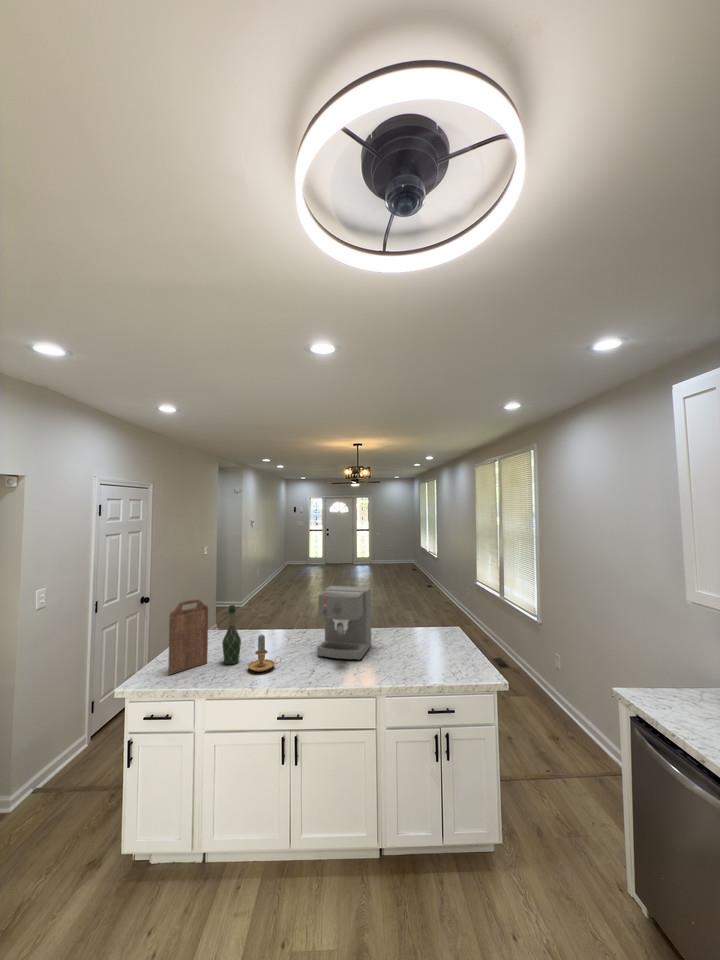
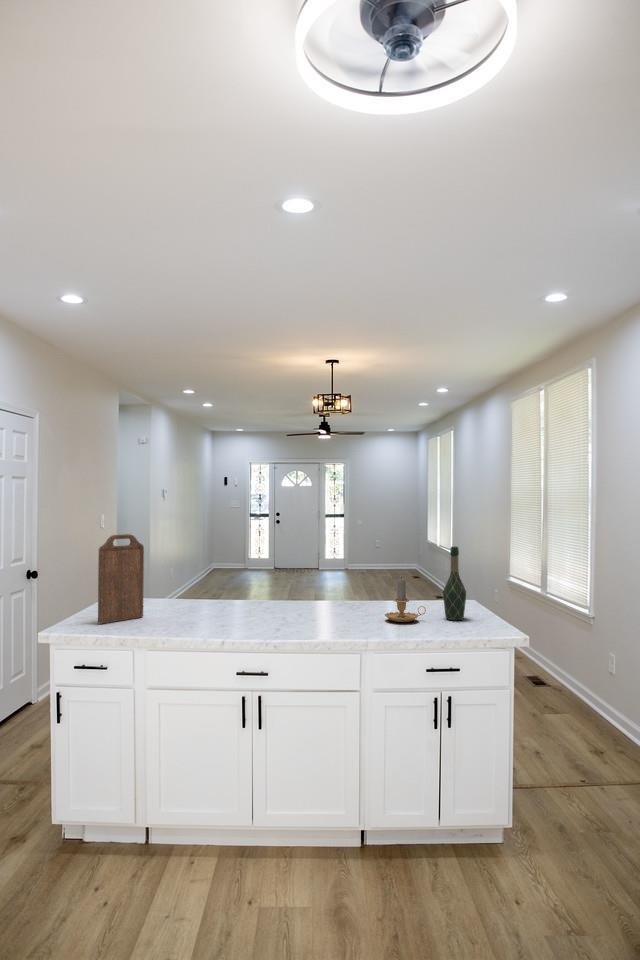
coffee maker: present [317,586,371,660] -> none [283,531,353,617]
wine bottle: present [222,605,241,664] -> present [443,547,466,620]
candle: present [248,634,281,672] -> present [385,579,426,622]

